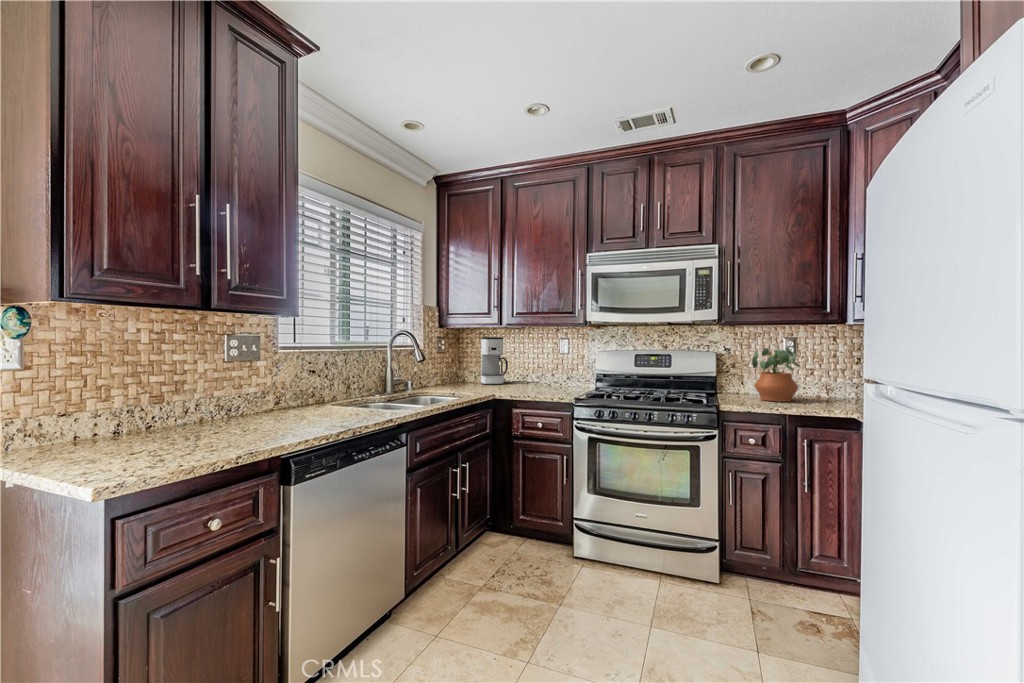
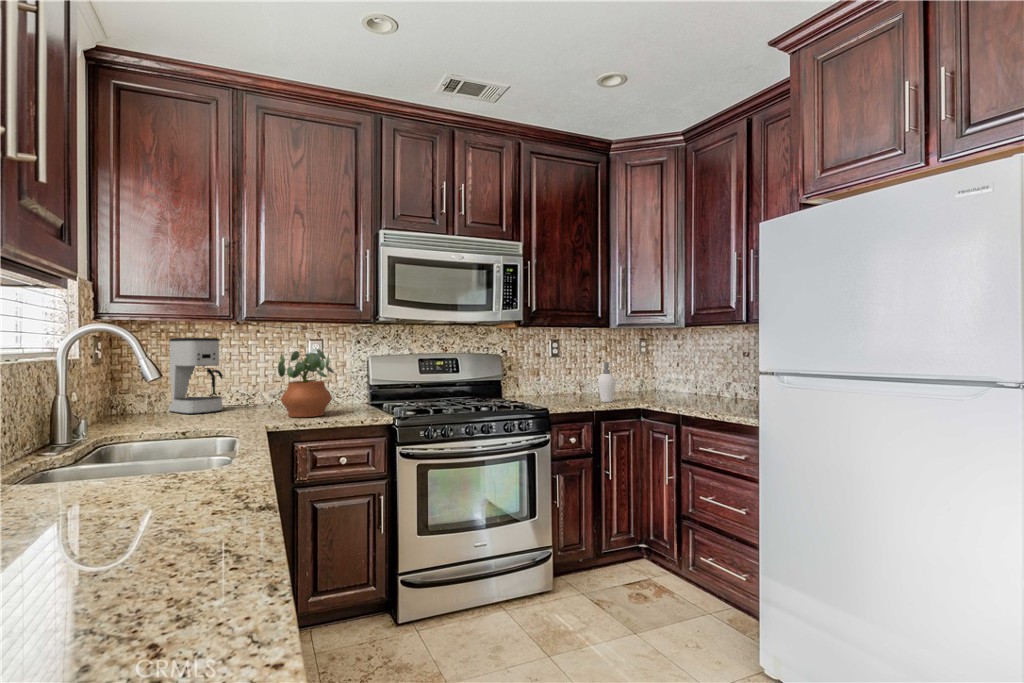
potted plant: present [752,347,800,402] -> present [278,349,334,417]
soap dispenser: none [808,364,836,408] -> present [598,362,615,402]

